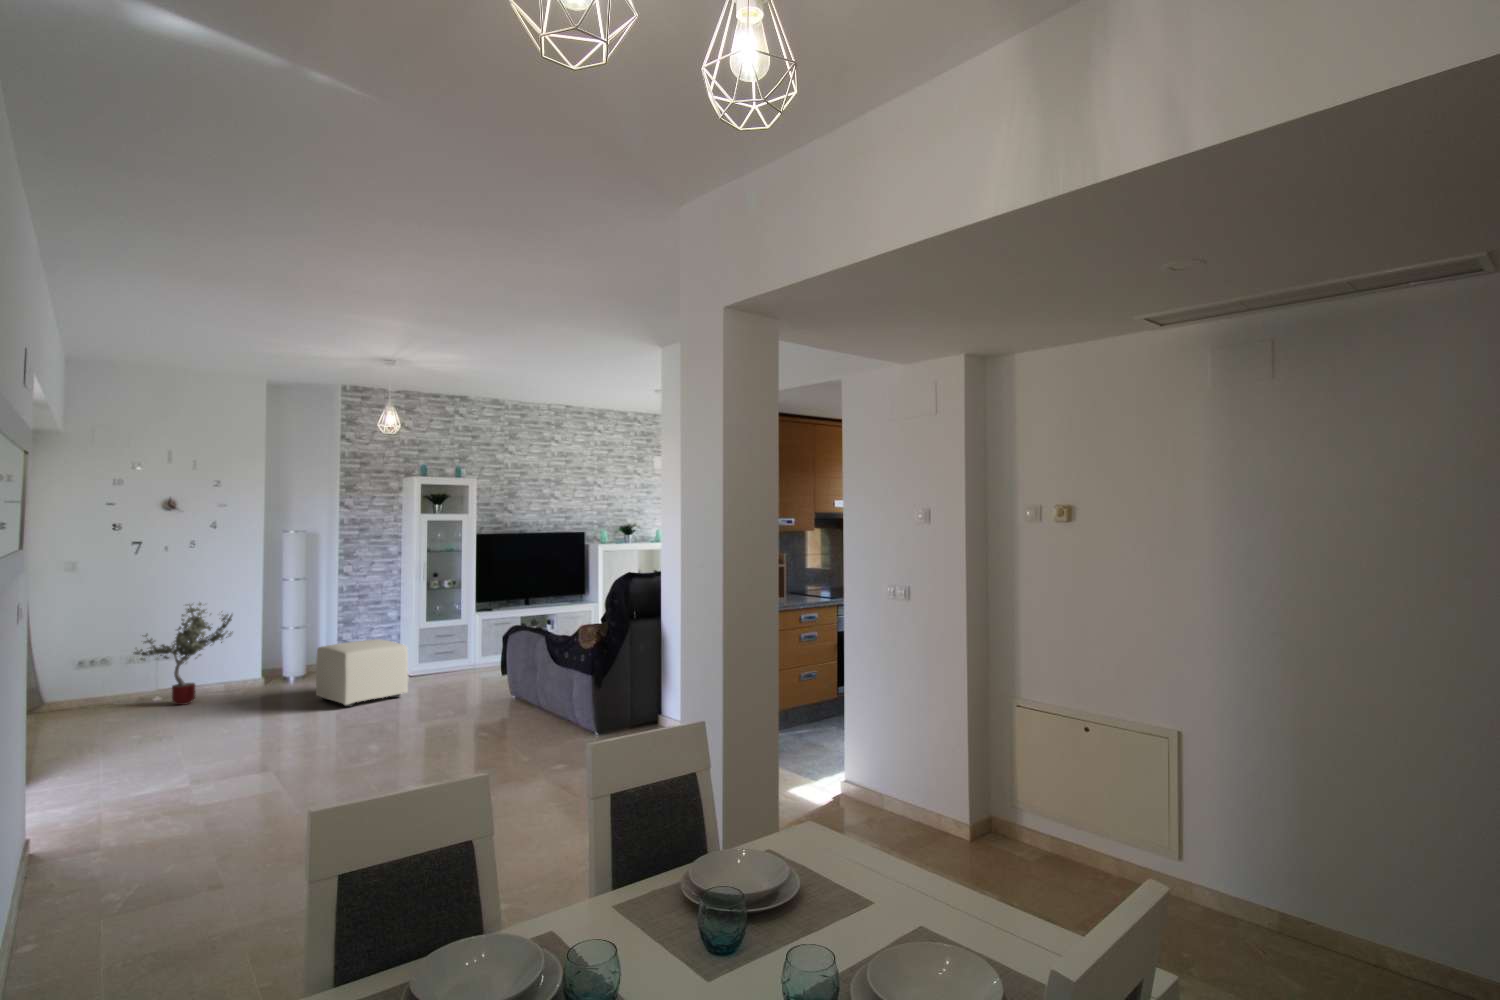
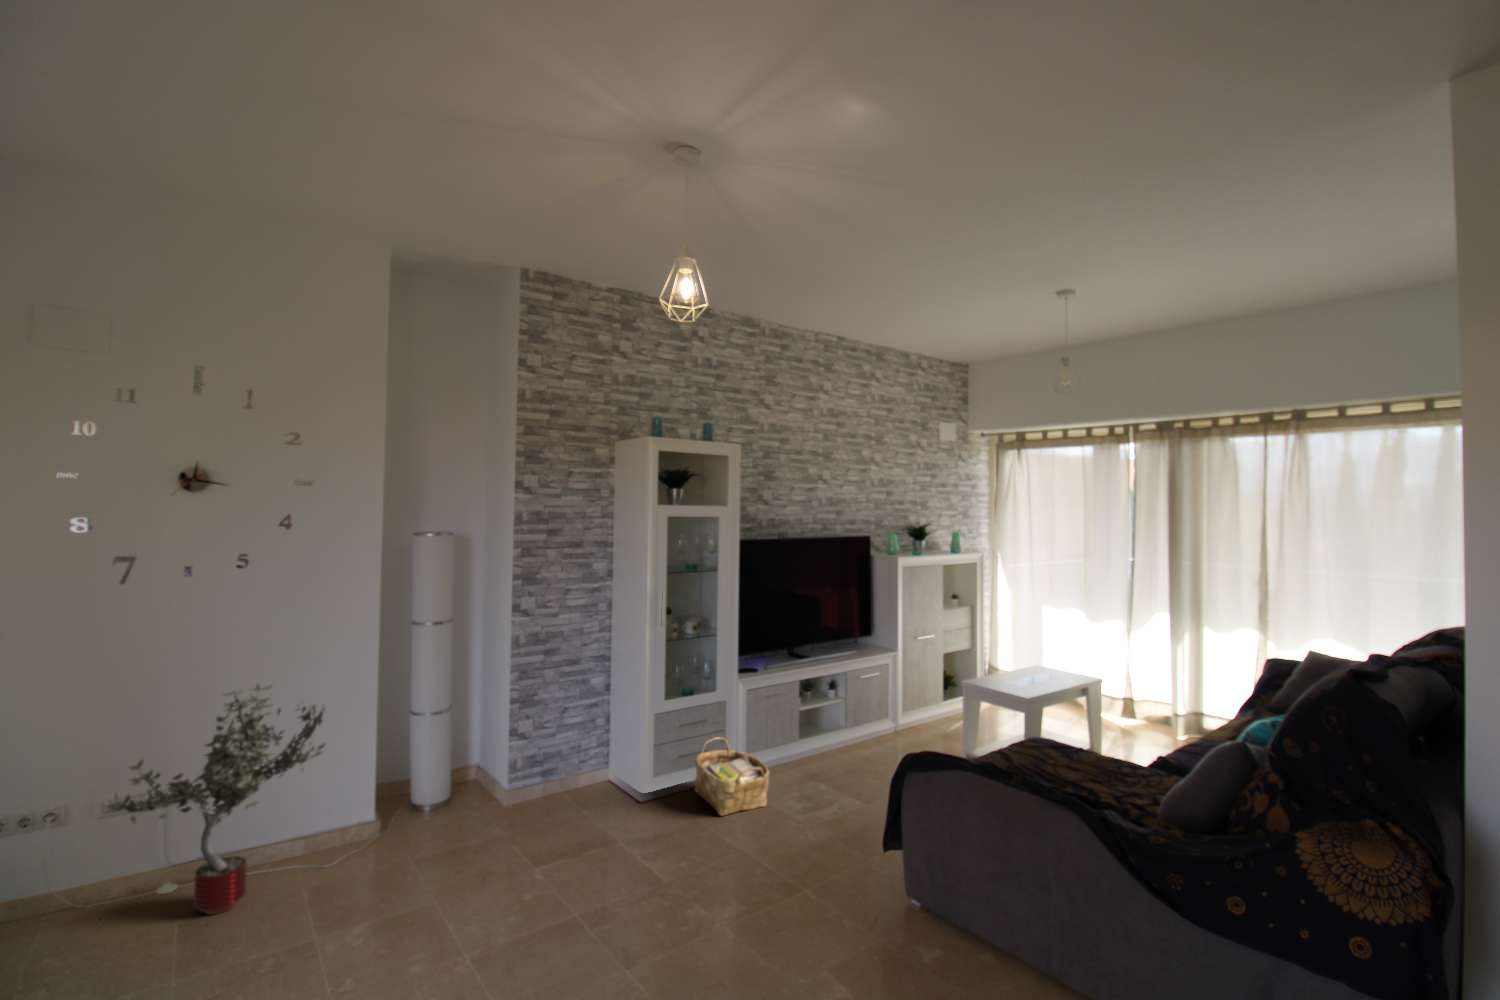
ottoman: present [316,640,408,707] -> none [498,753,686,941]
woven basket: none [442,643,482,680] -> present [695,737,769,816]

